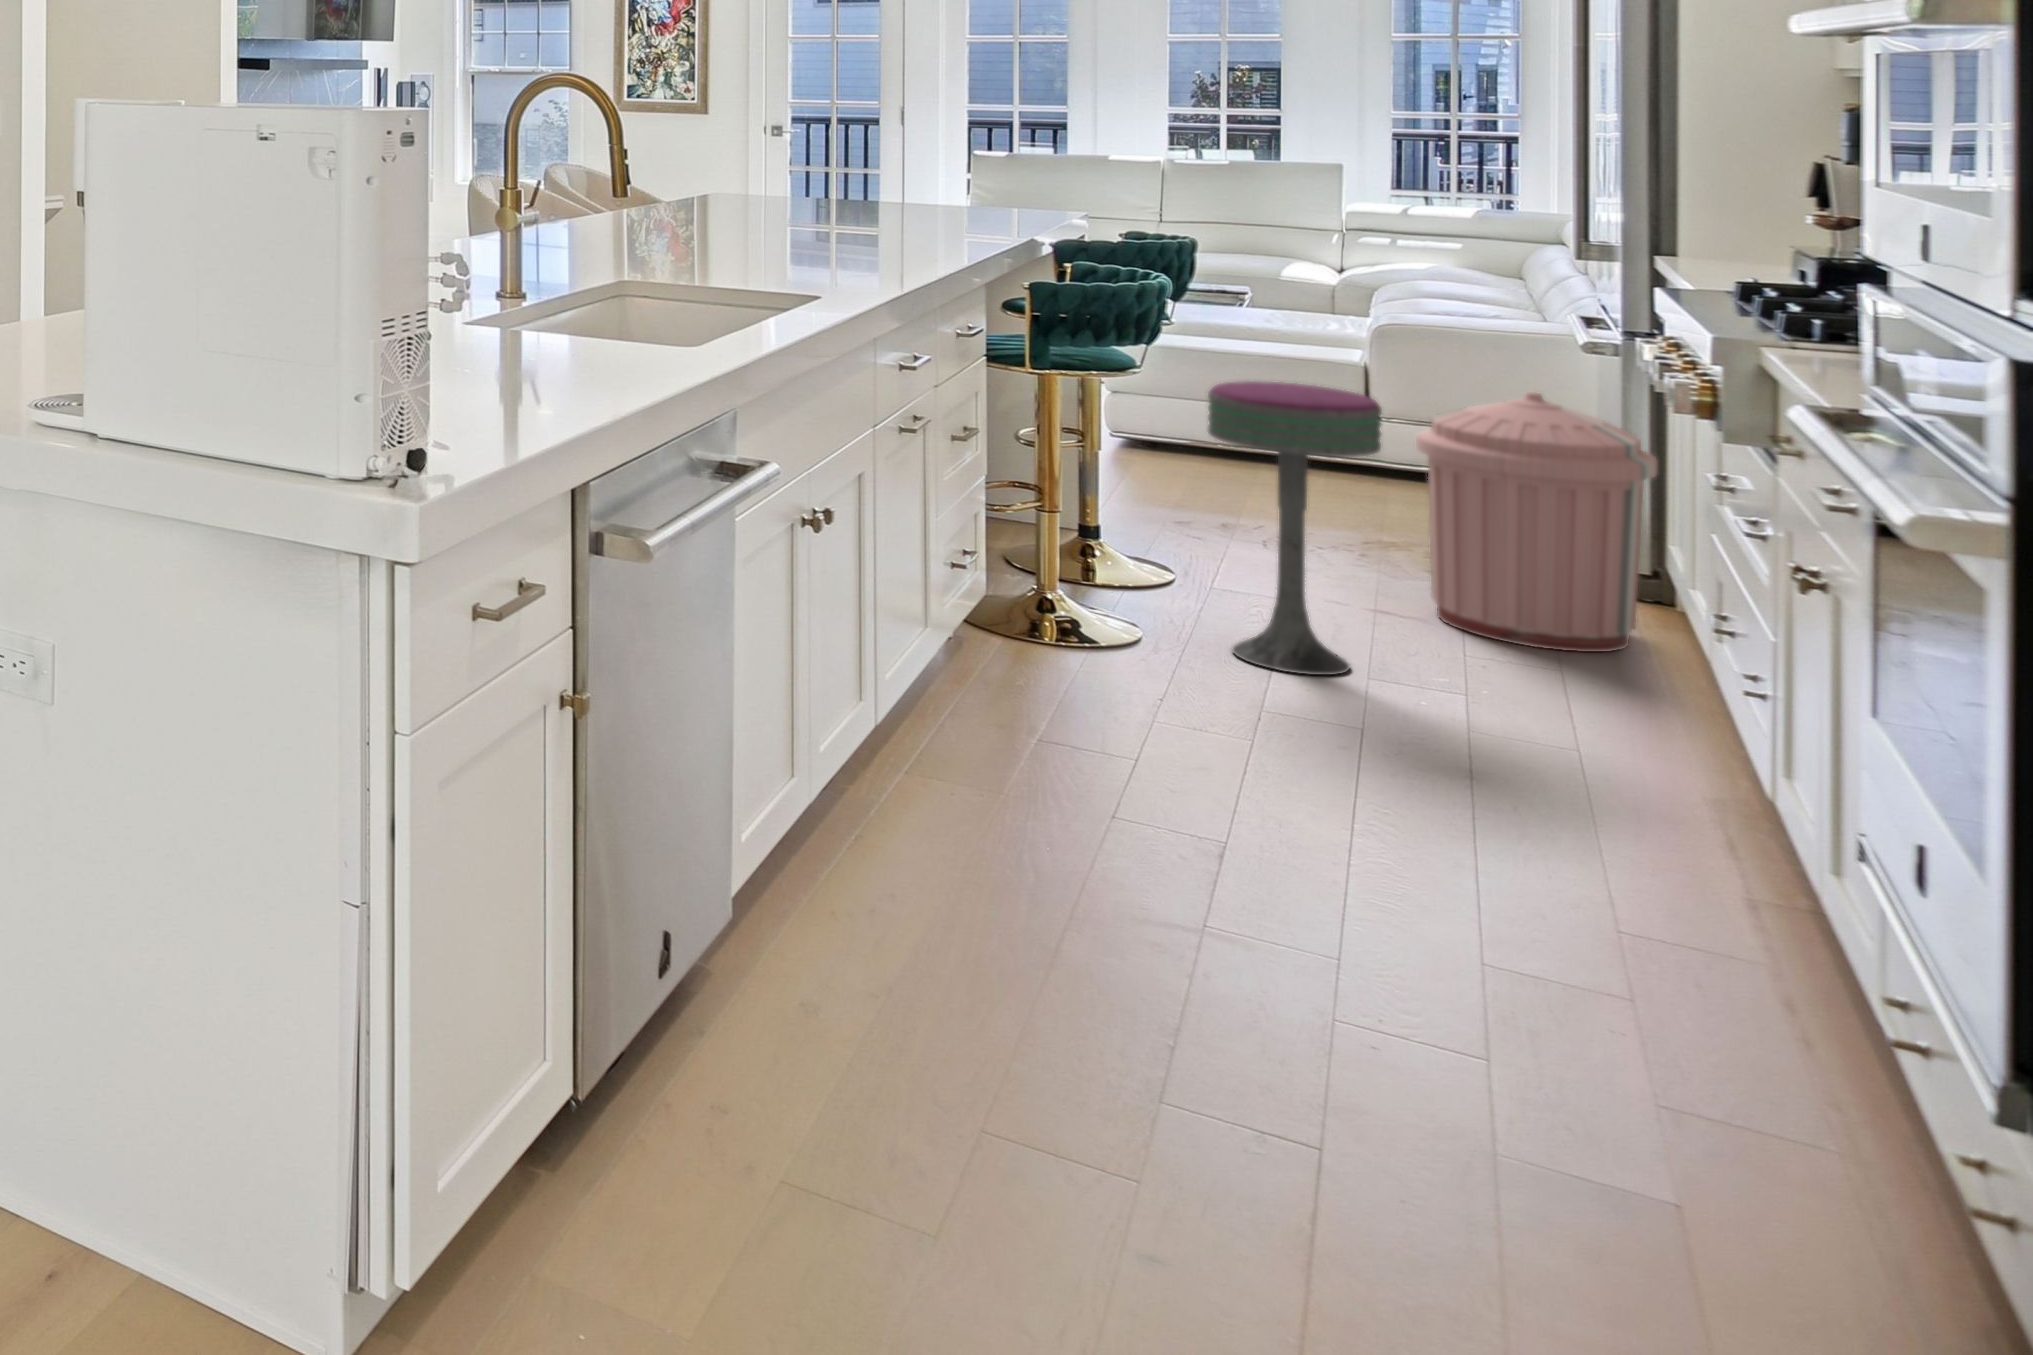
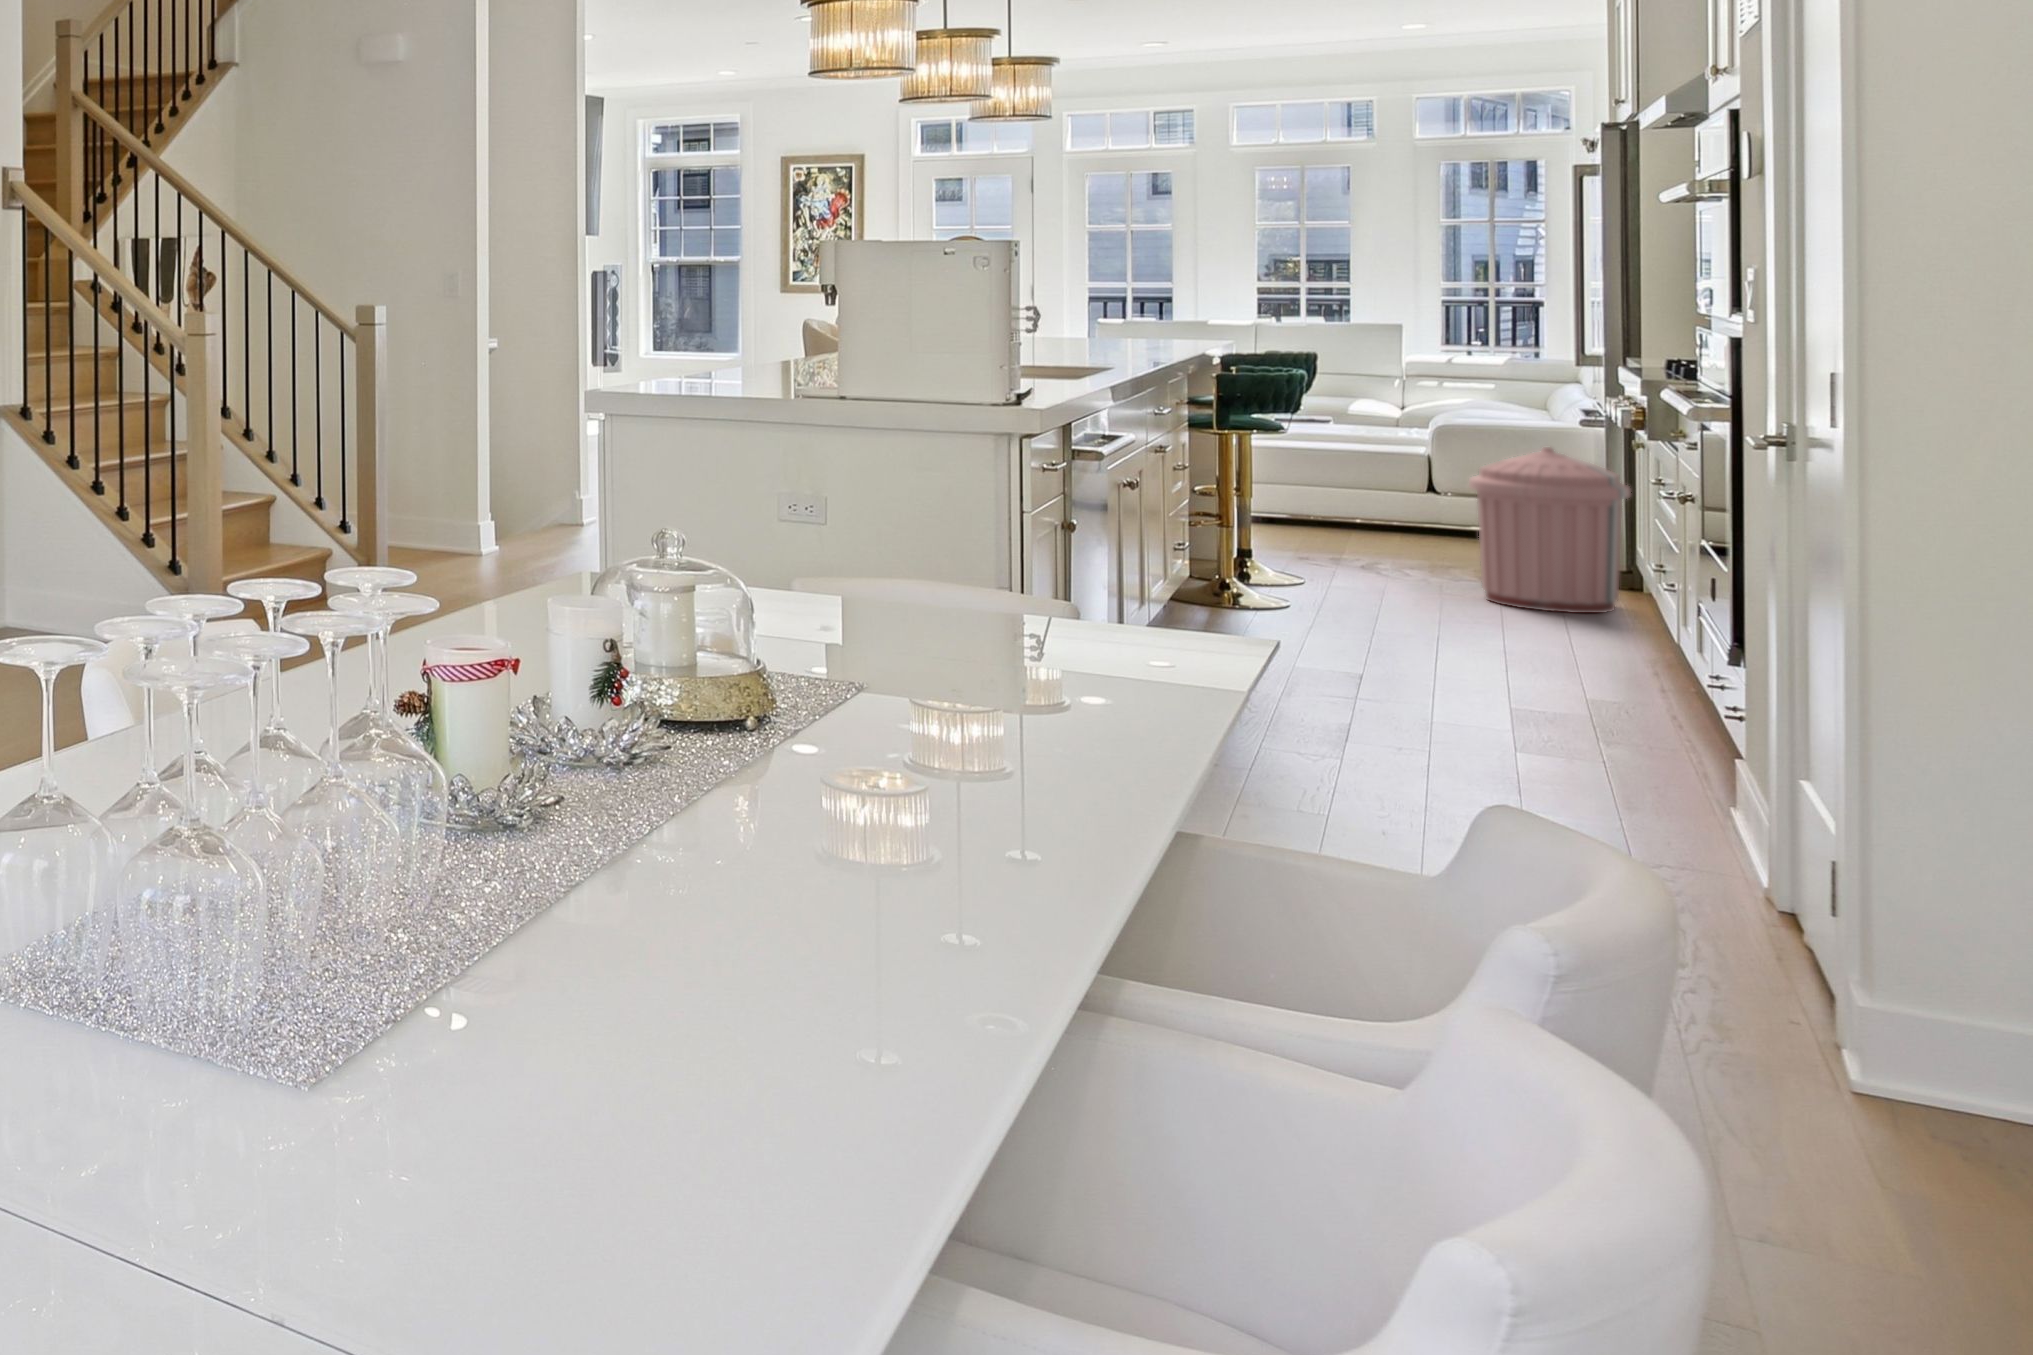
bar stool: present [1208,381,1382,675] -> none [1331,439,1447,622]

